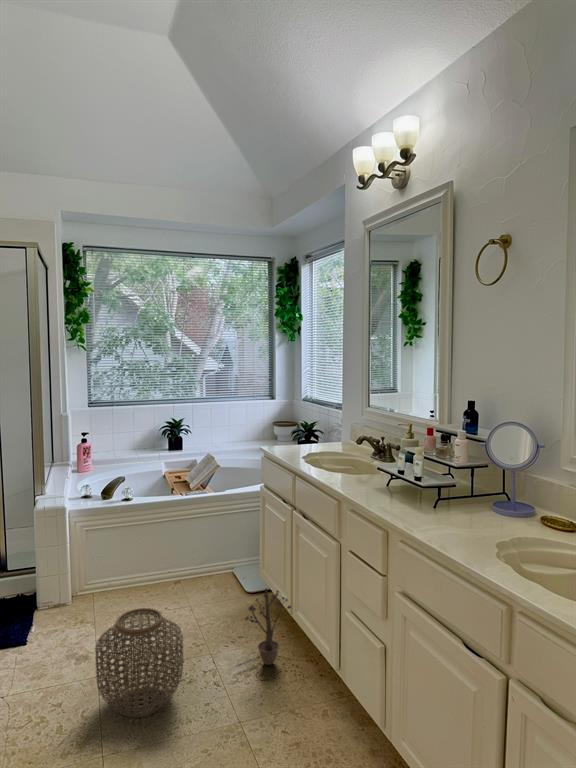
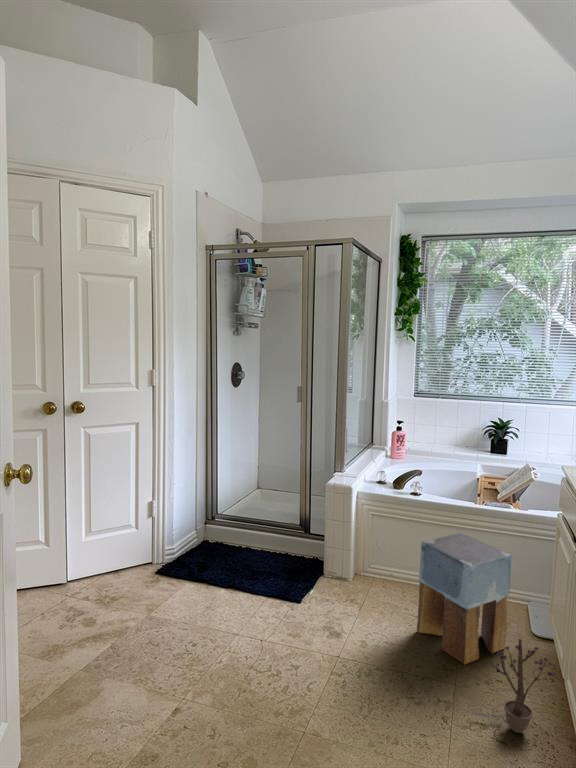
stool: none [155,523,232,634] -> present [417,533,512,664]
woven basket: present [95,608,183,717] -> none [320,605,409,717]

